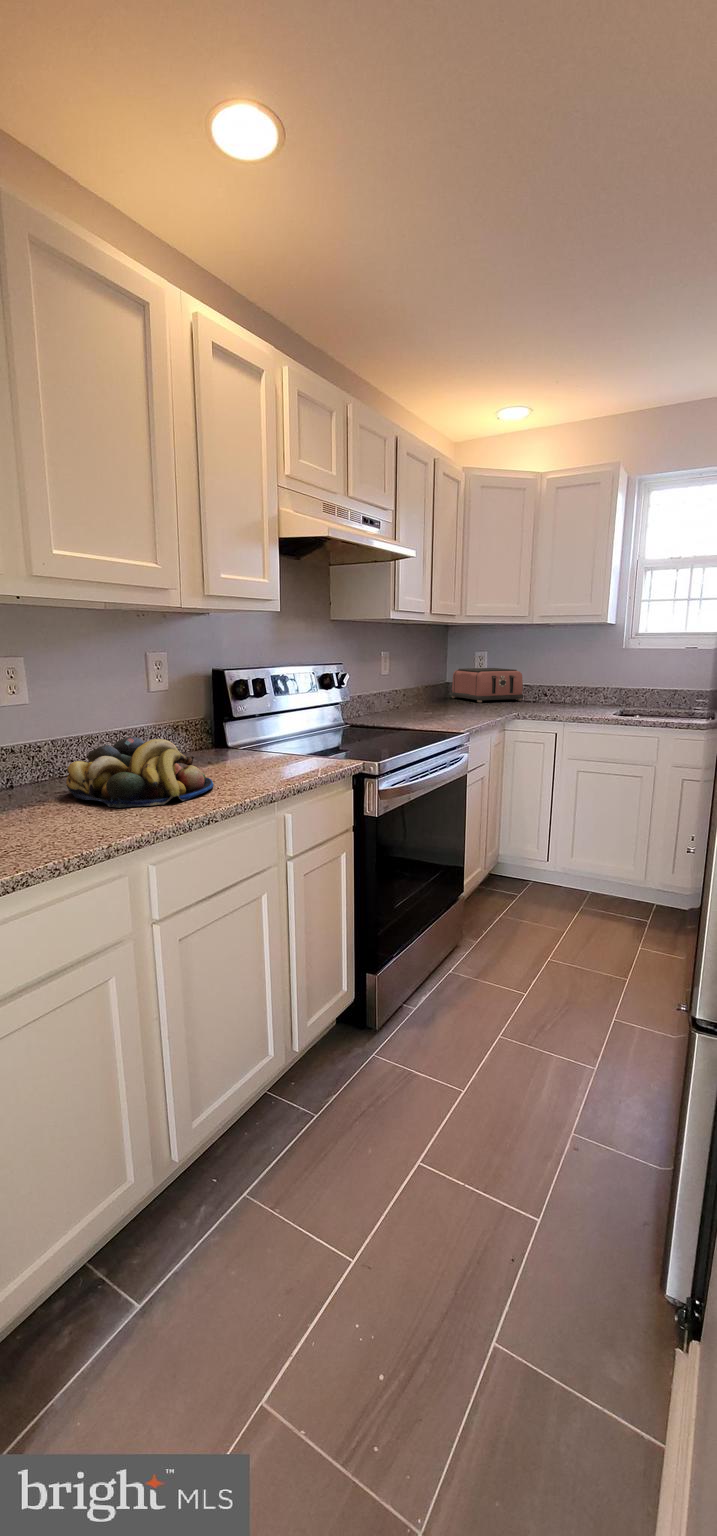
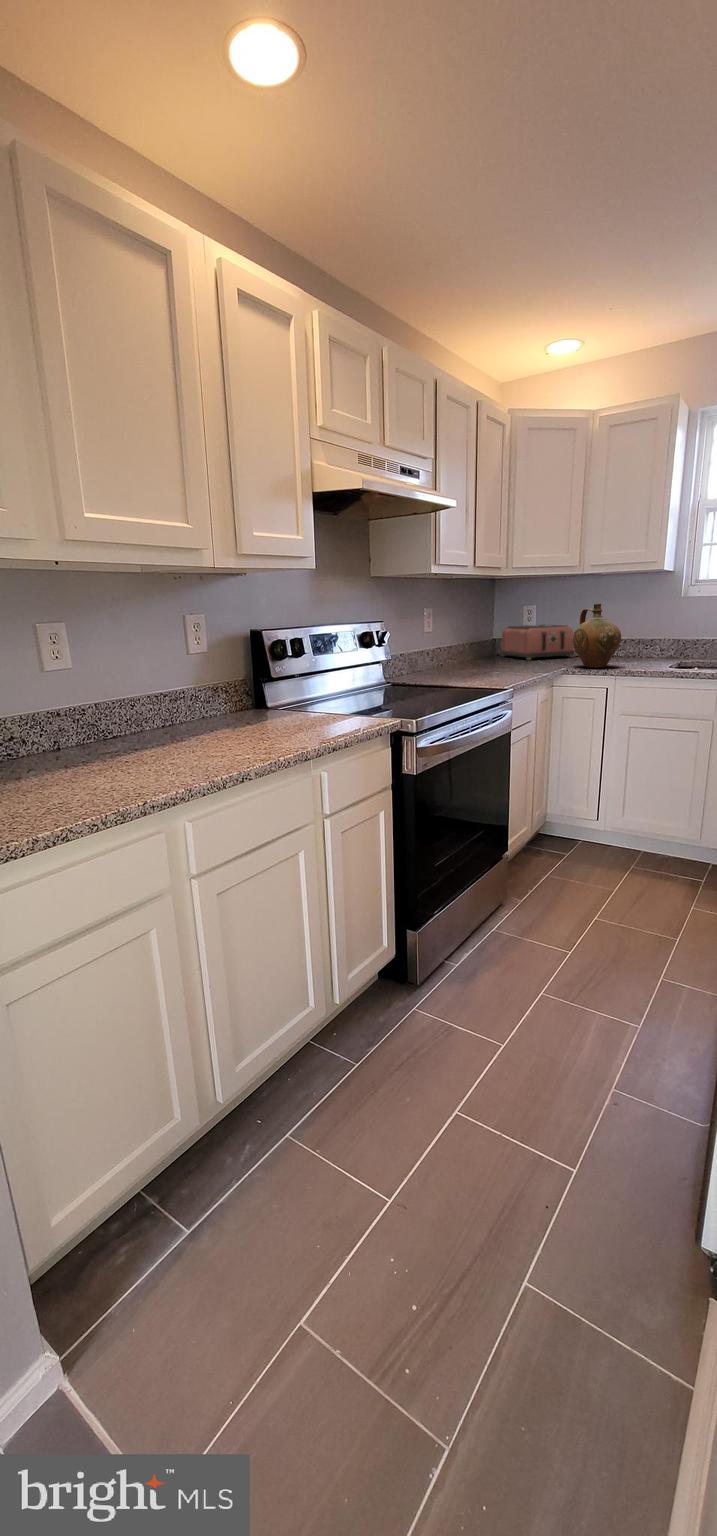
ceramic jug: none [522,651,567,713] -> present [572,604,621,668]
fruit bowl: present [66,737,214,808] -> none [86,697,239,770]

